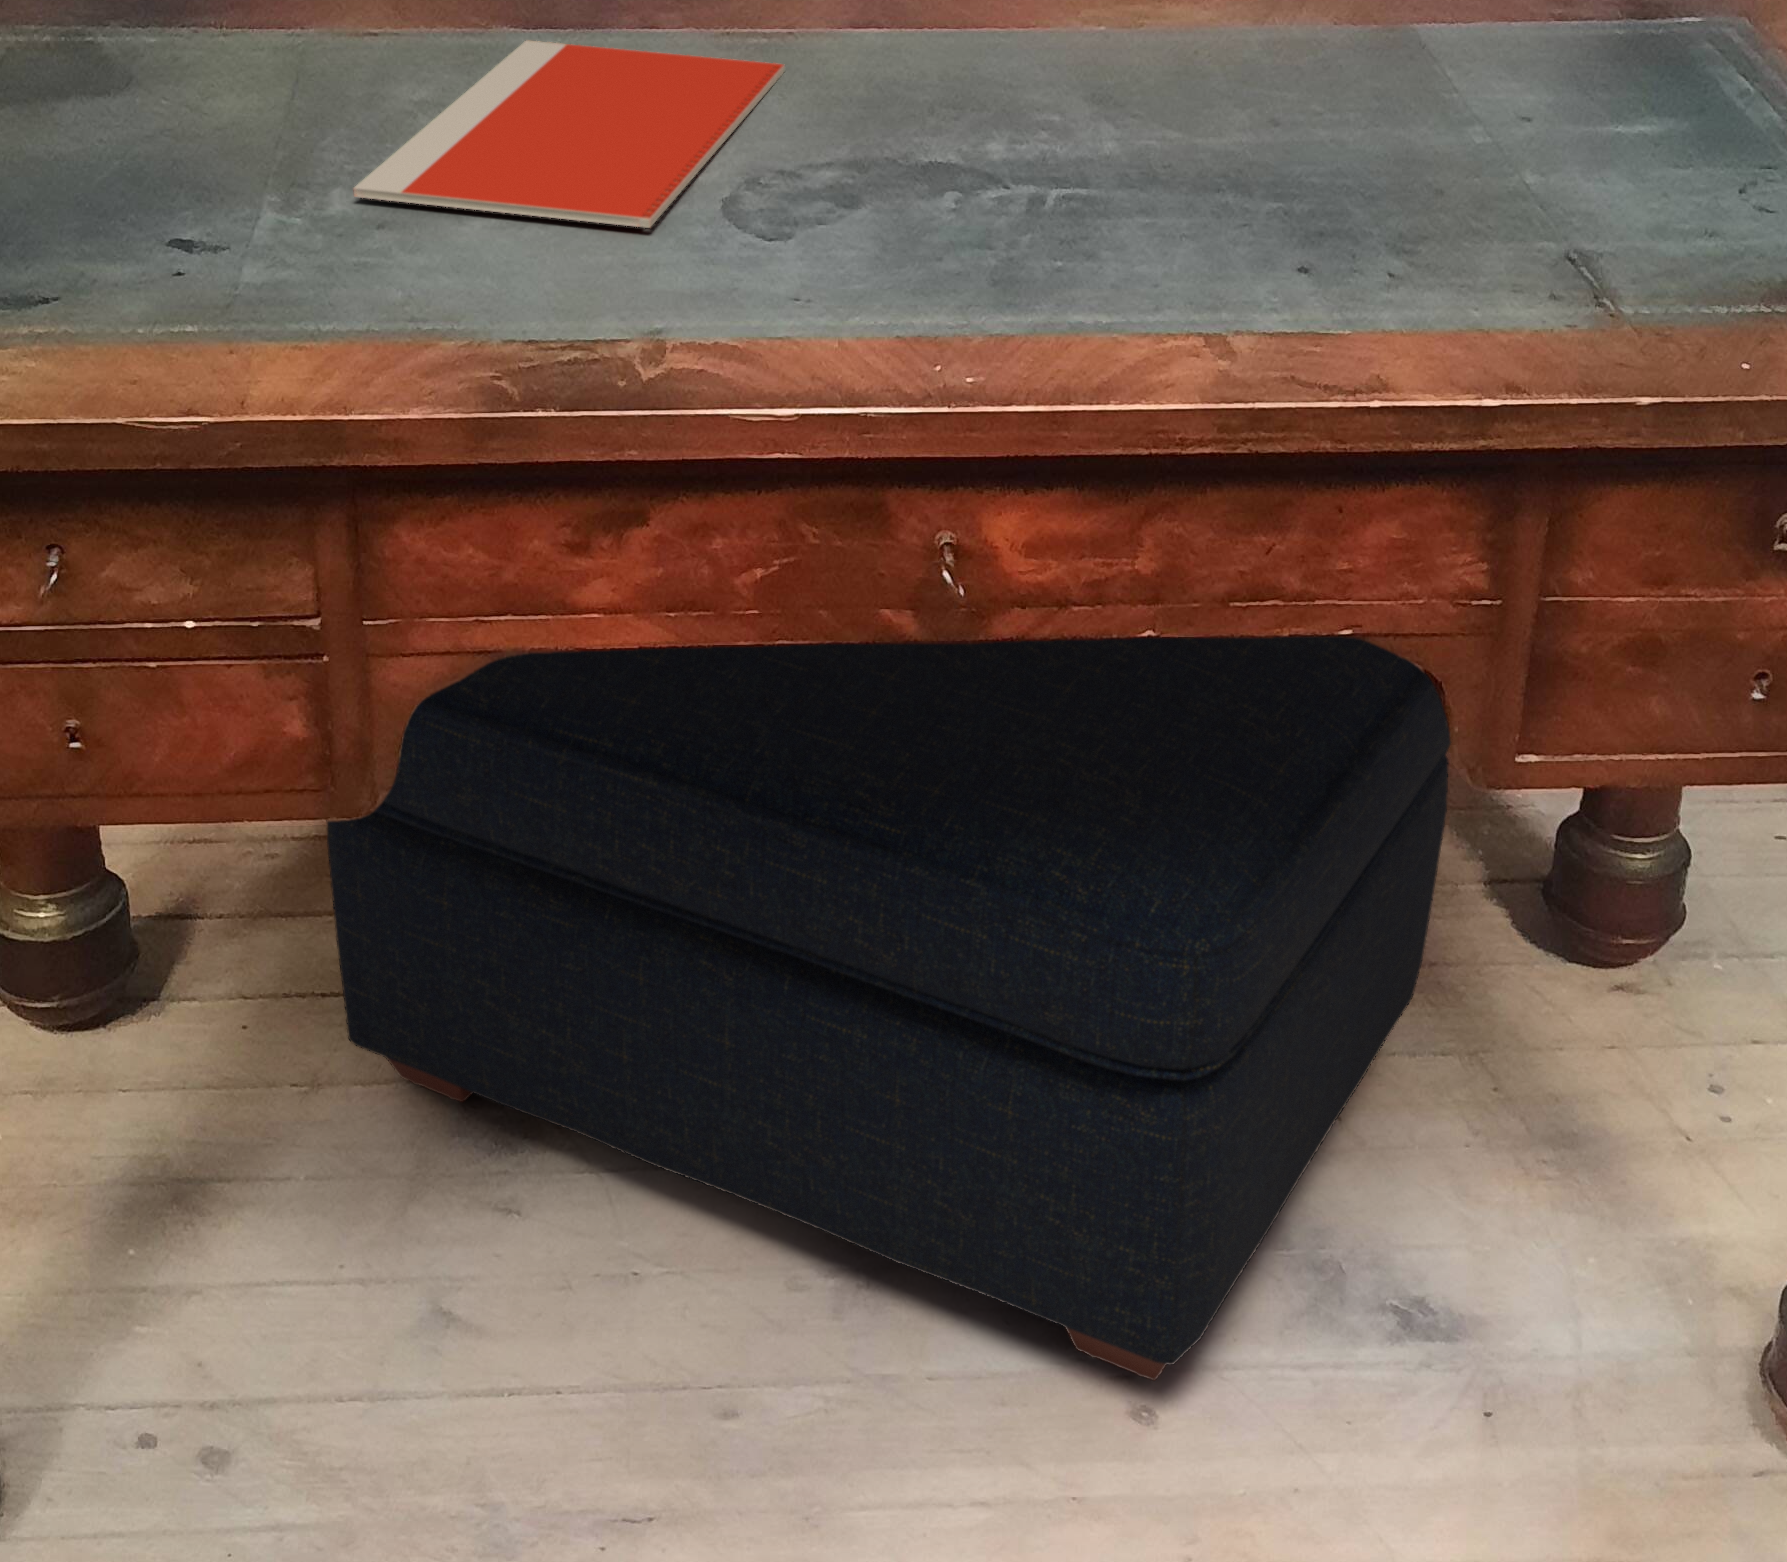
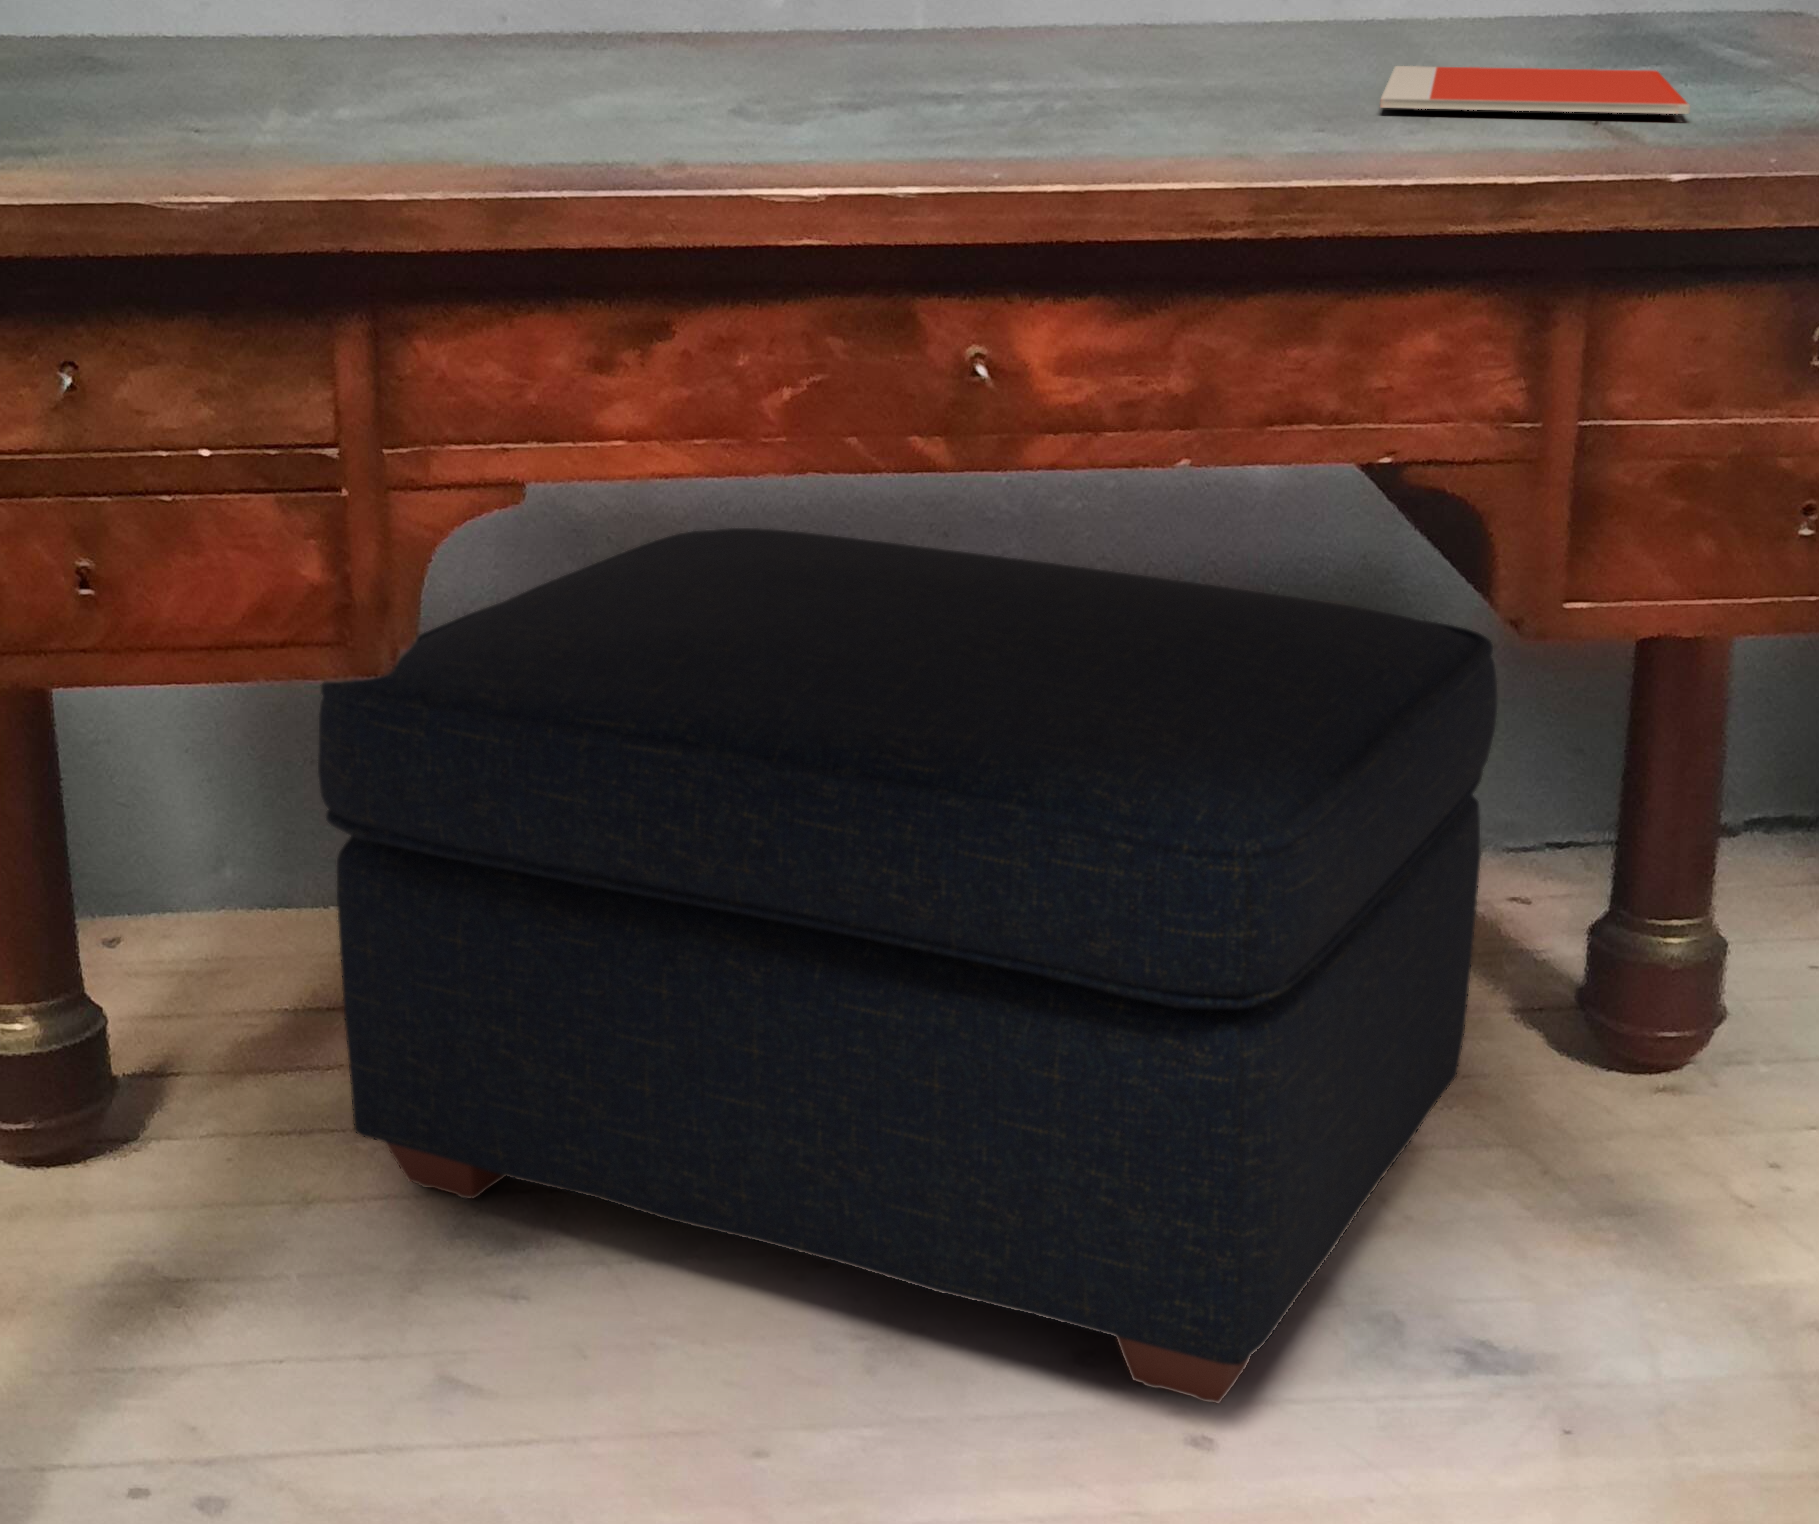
notebook: present [354,40,785,228] -> present [1380,66,1690,114]

